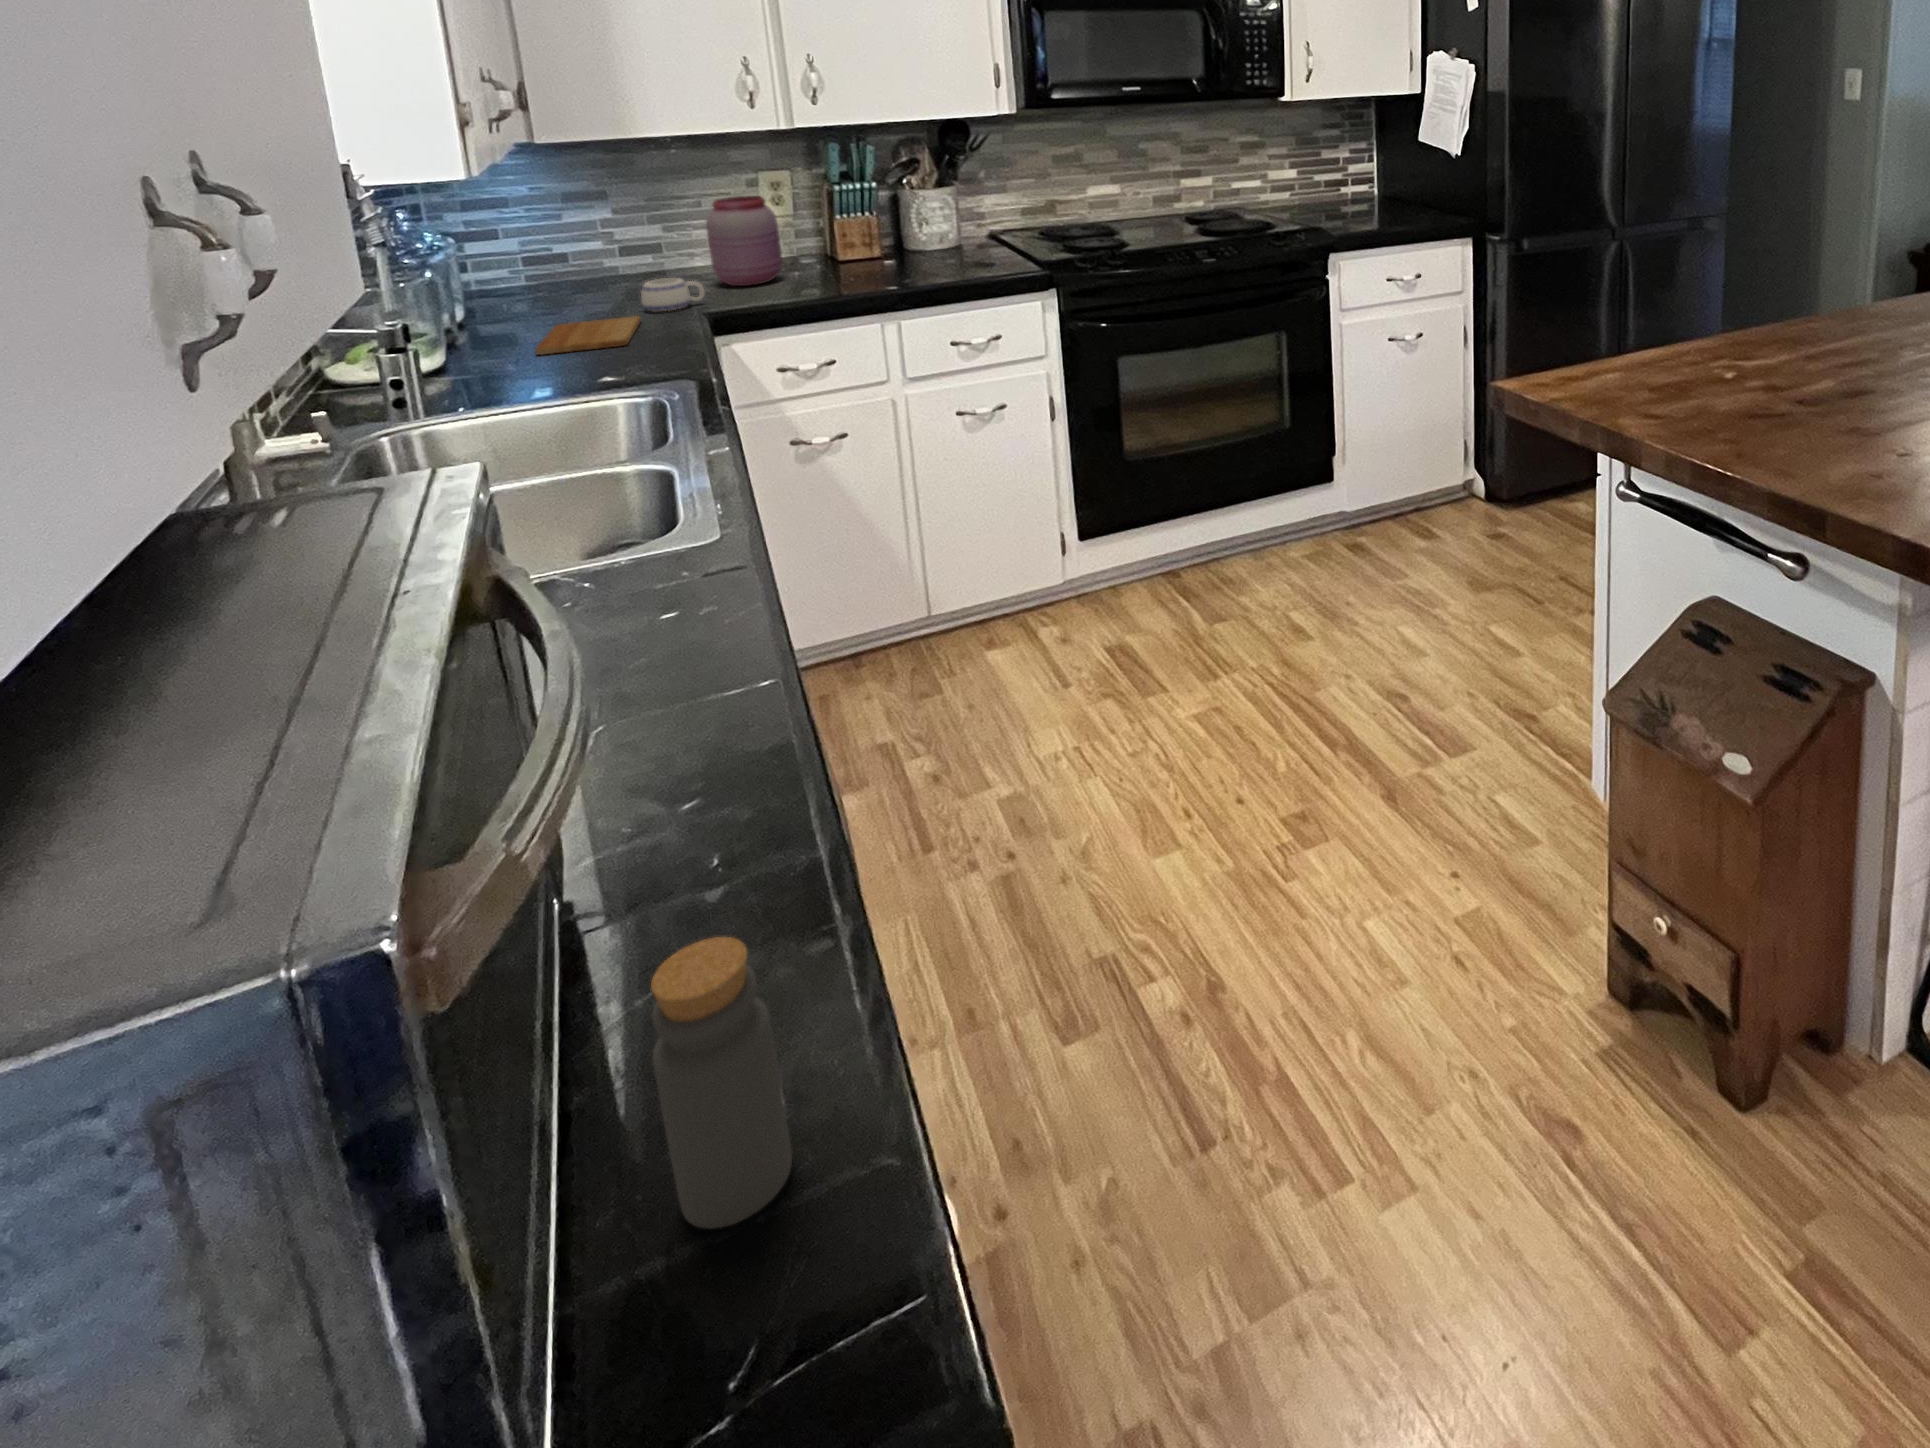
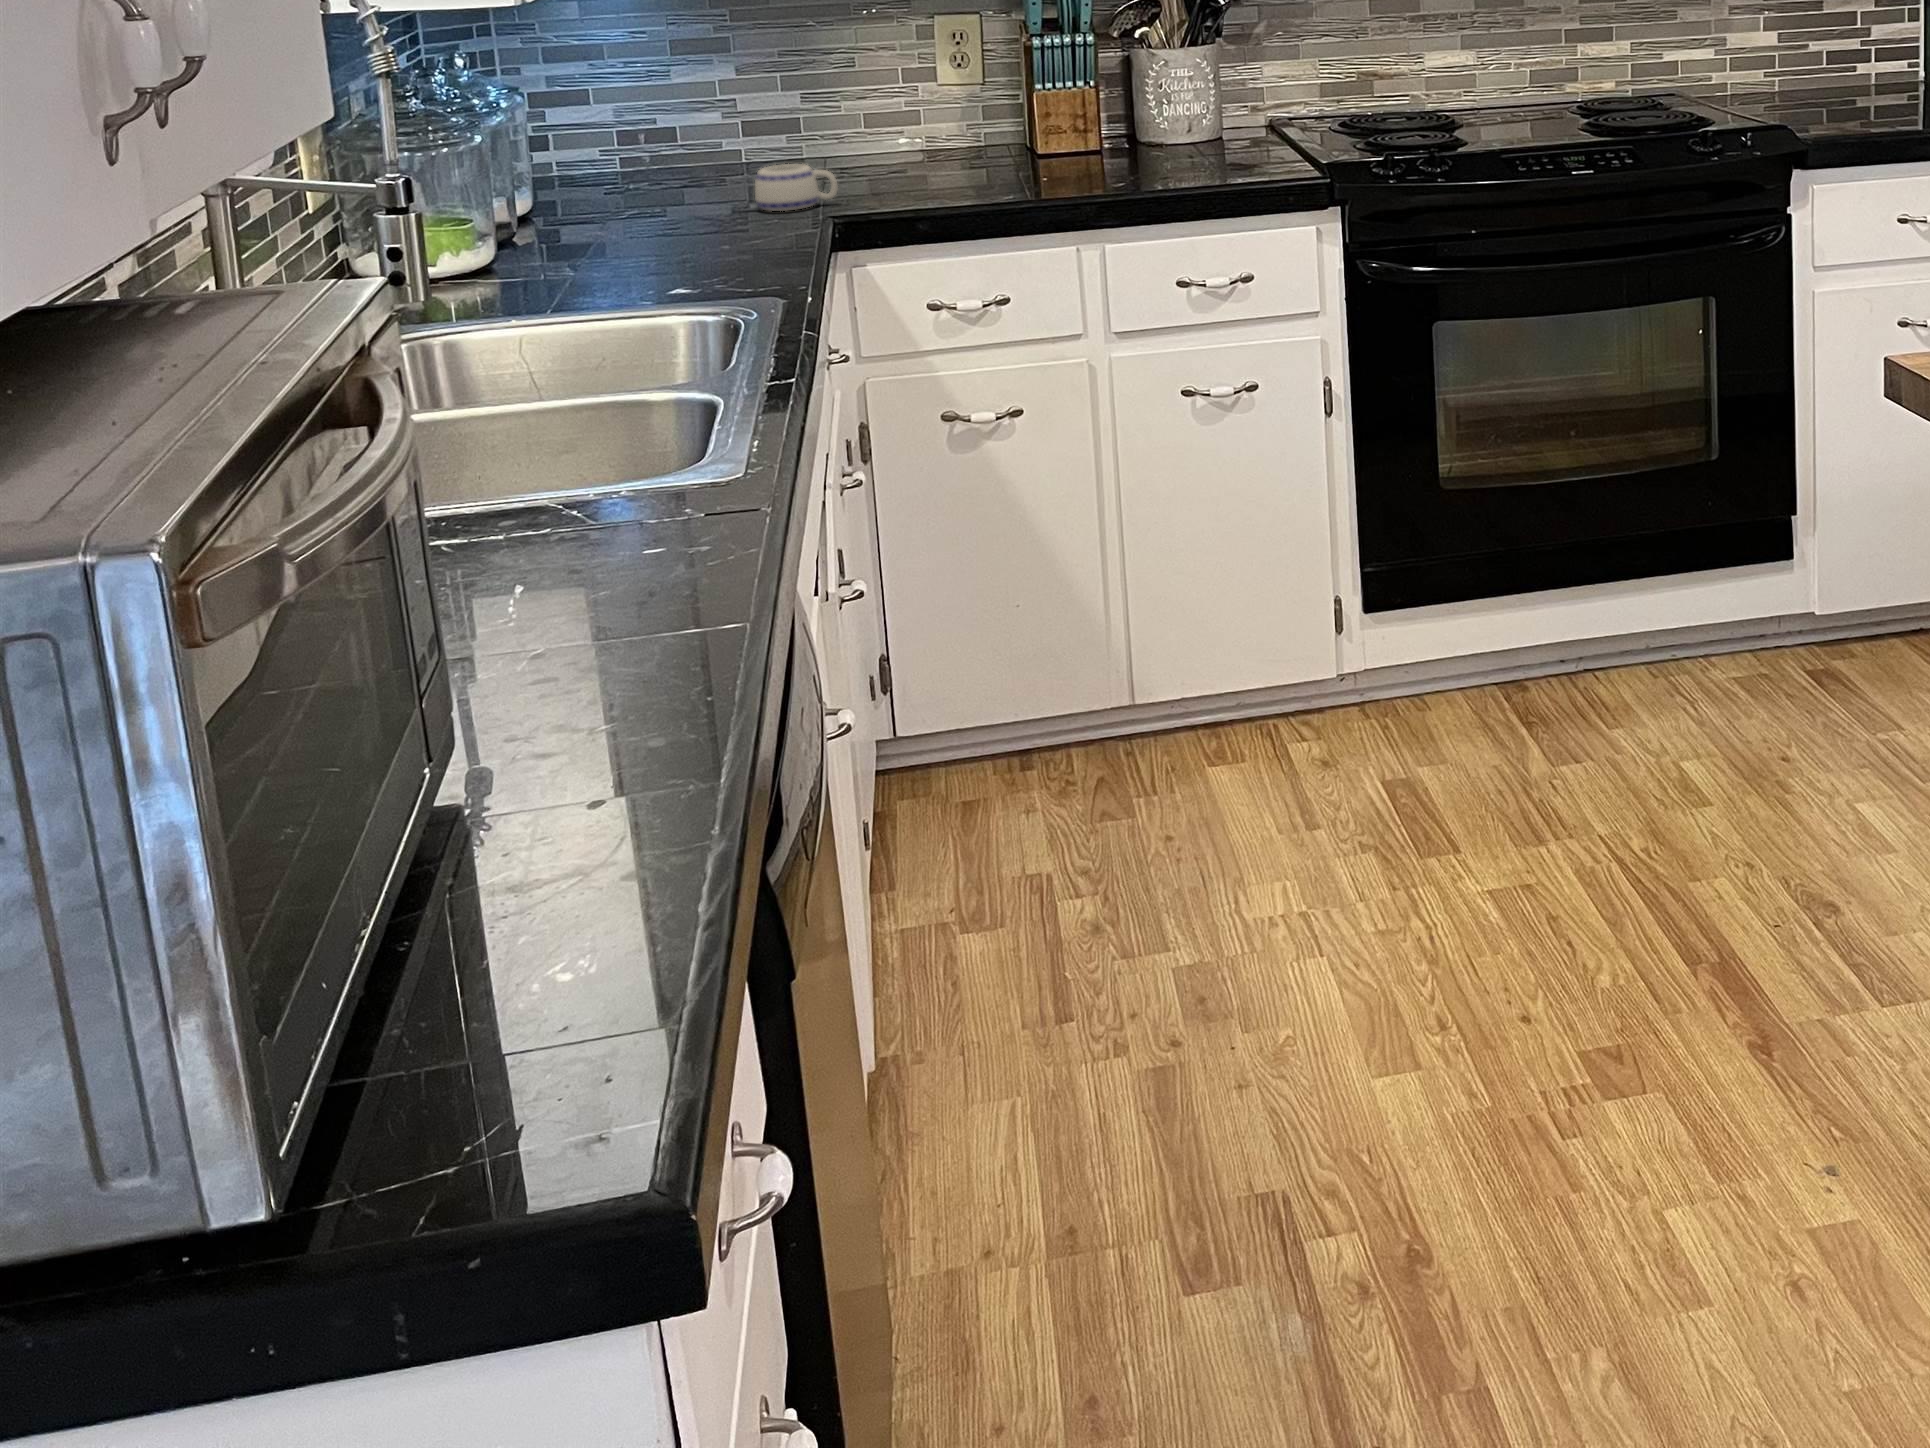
jar: present [706,196,783,286] -> none [850,49,953,182]
cutting board: present [535,316,641,355] -> none [607,215,749,258]
bottle: present [651,937,792,1229] -> none [469,786,614,1094]

